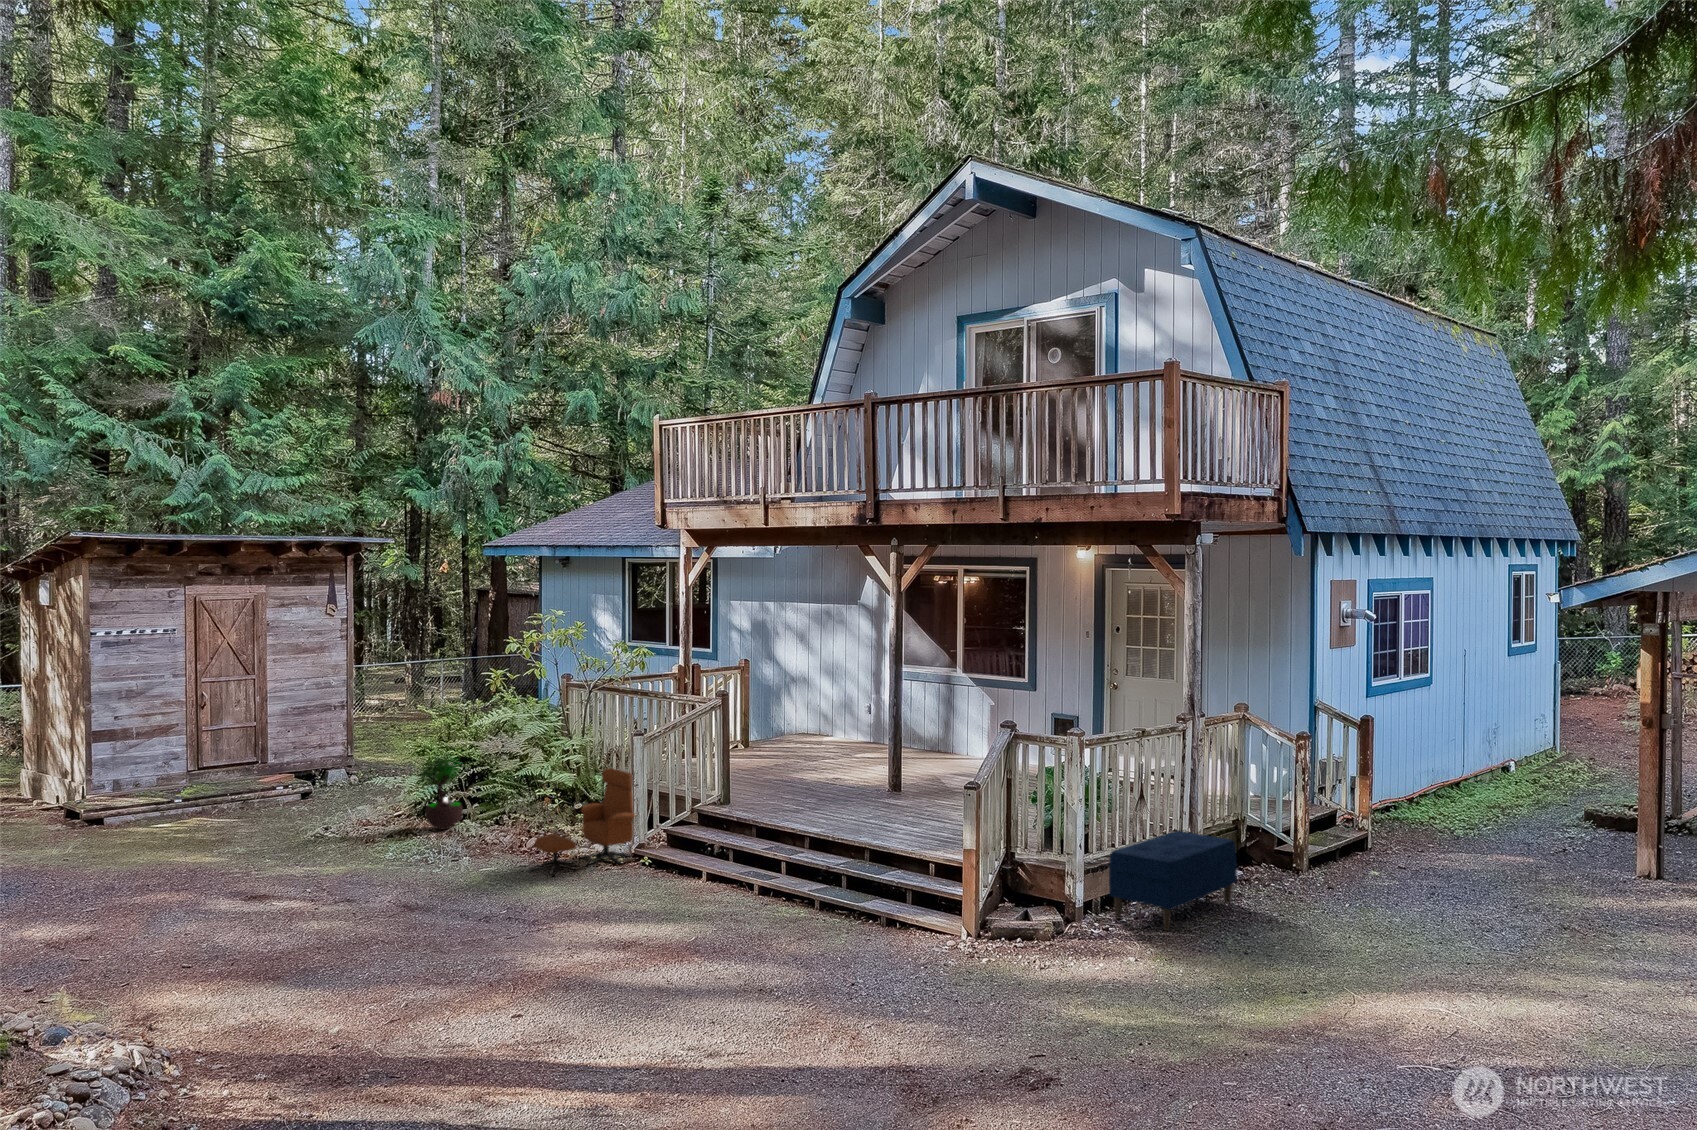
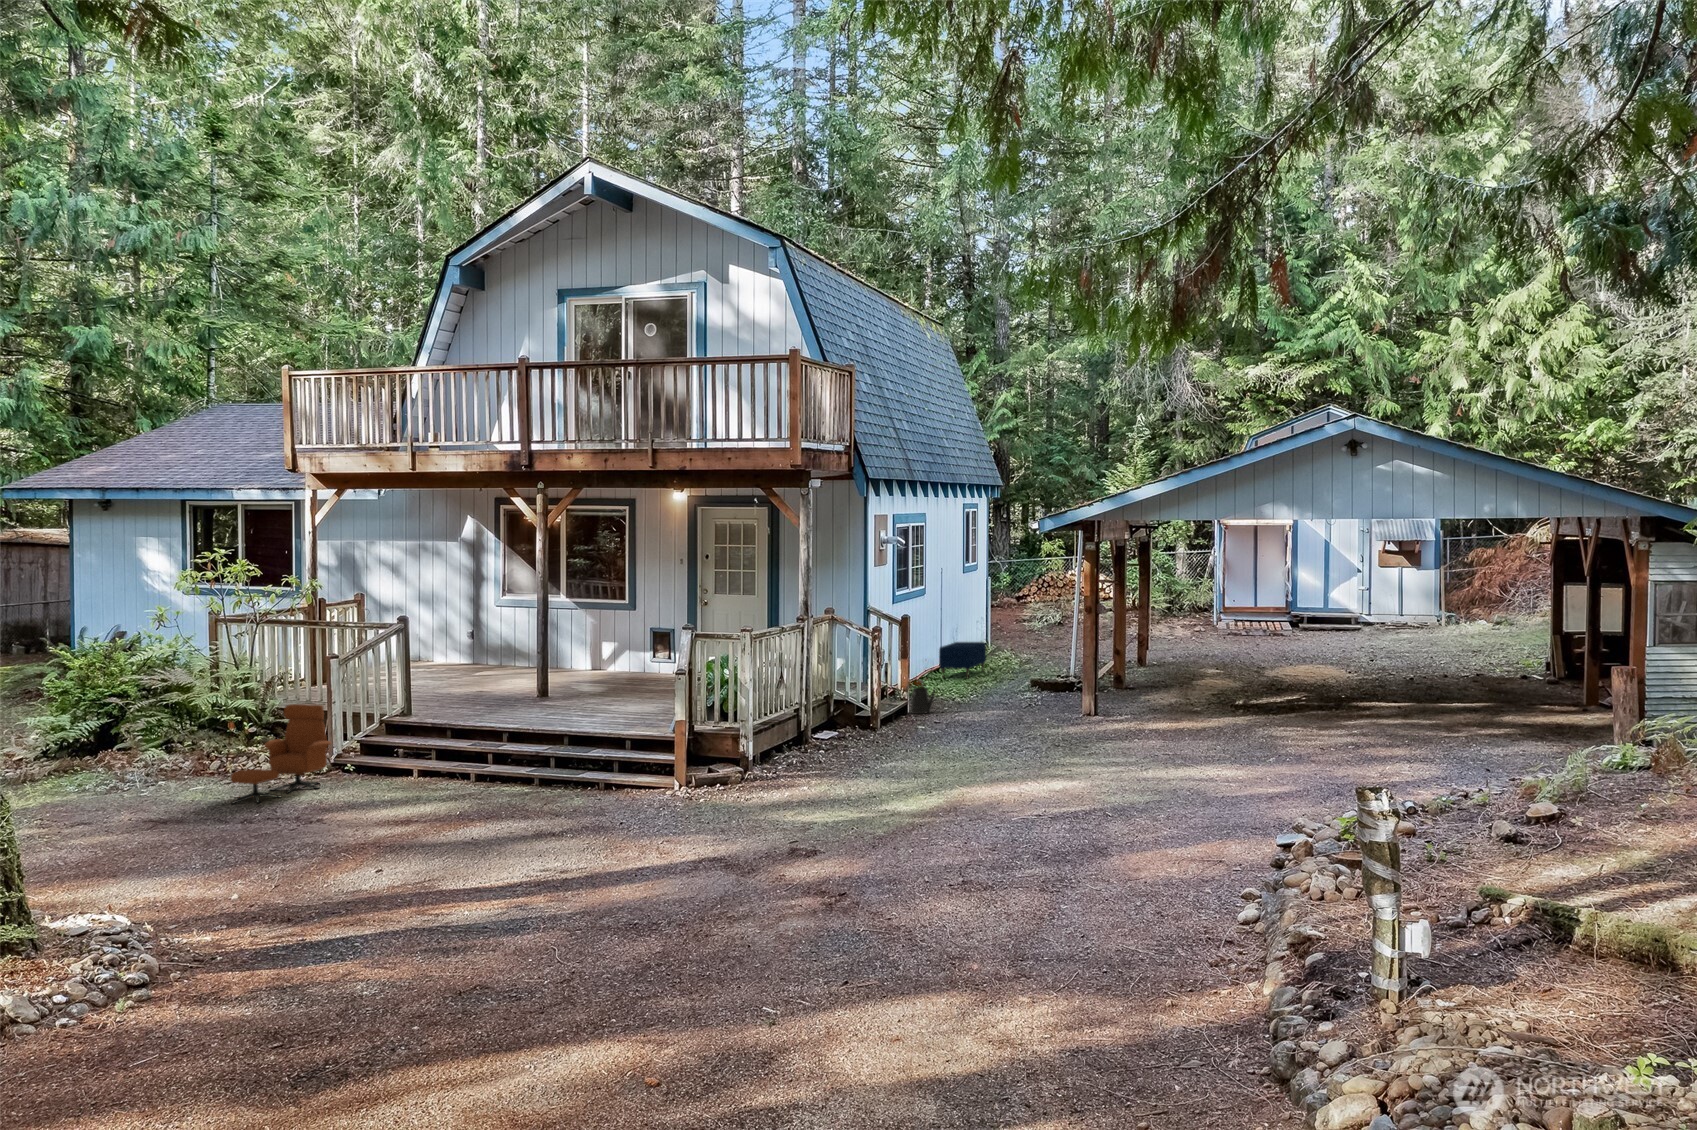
potted tree: present [417,754,463,829] -> none [33,709,94,793]
watering can: none [1369,802,1412,860] -> present [909,680,935,714]
bench: present [1109,831,1237,931] -> present [939,642,986,678]

